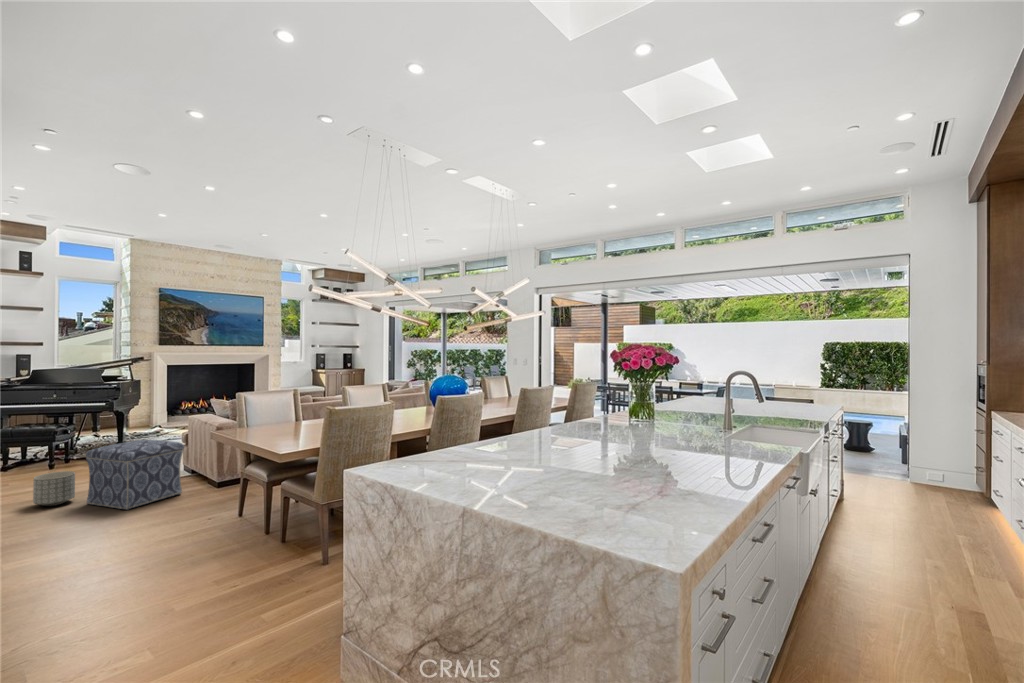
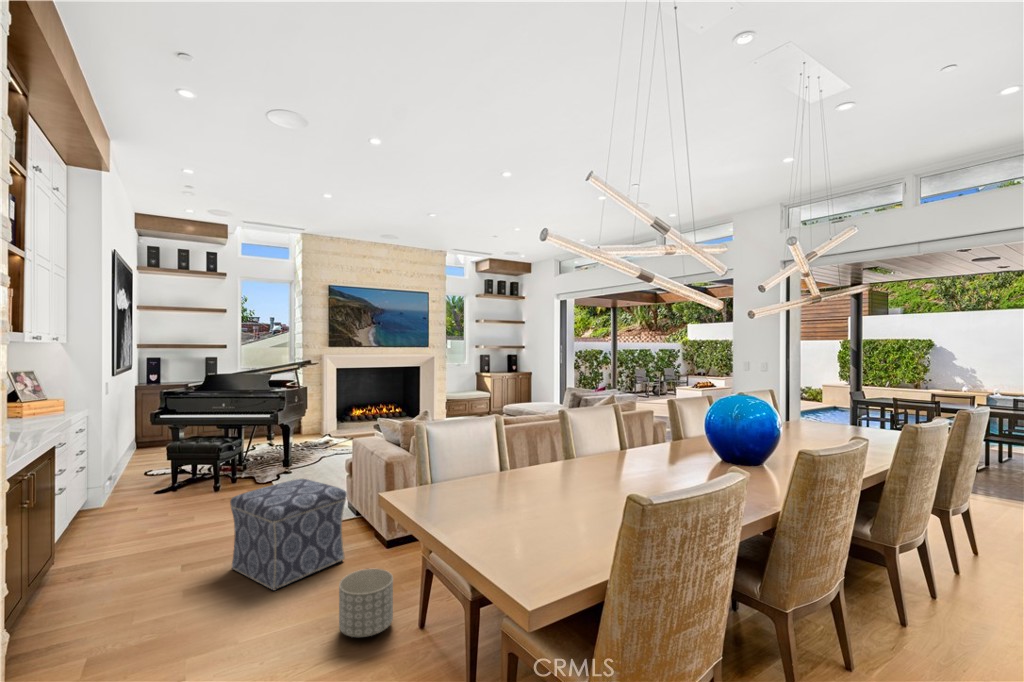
planter: present [33,471,75,506] -> present [339,569,393,637]

